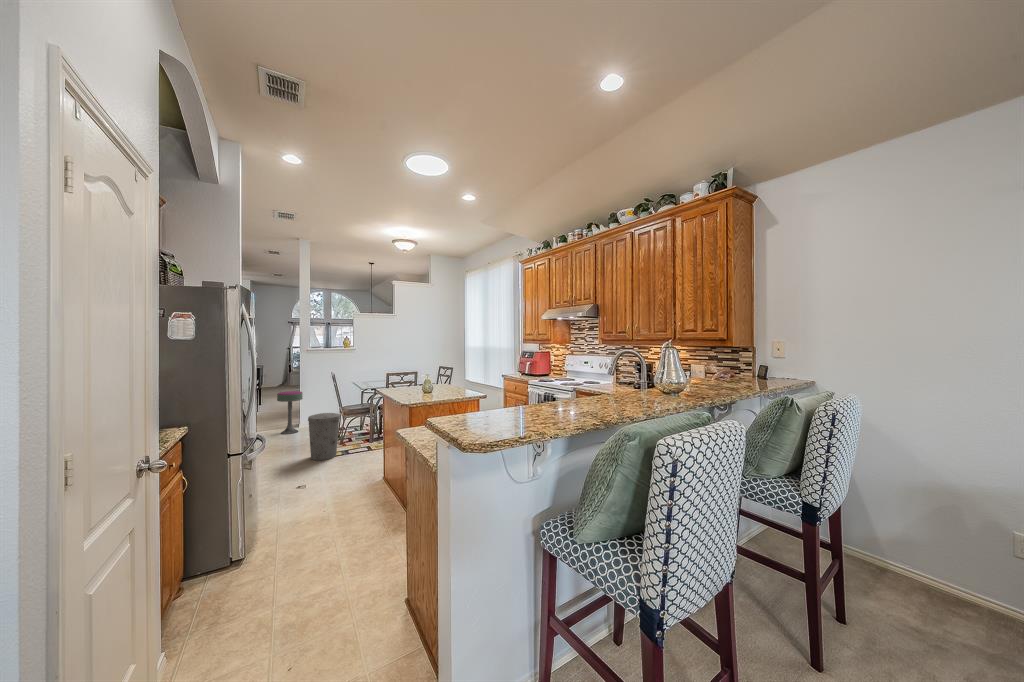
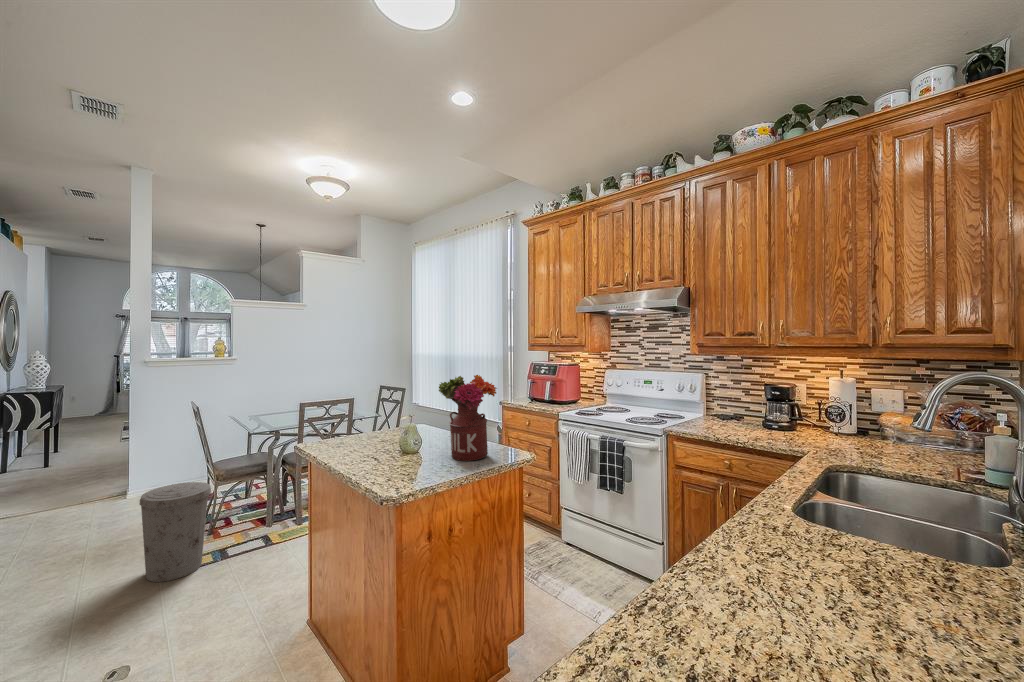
flower arrangement: none [437,354,465,395] -> present [439,375,497,461]
bar stool: present [277,391,303,434] -> none [79,435,133,516]

